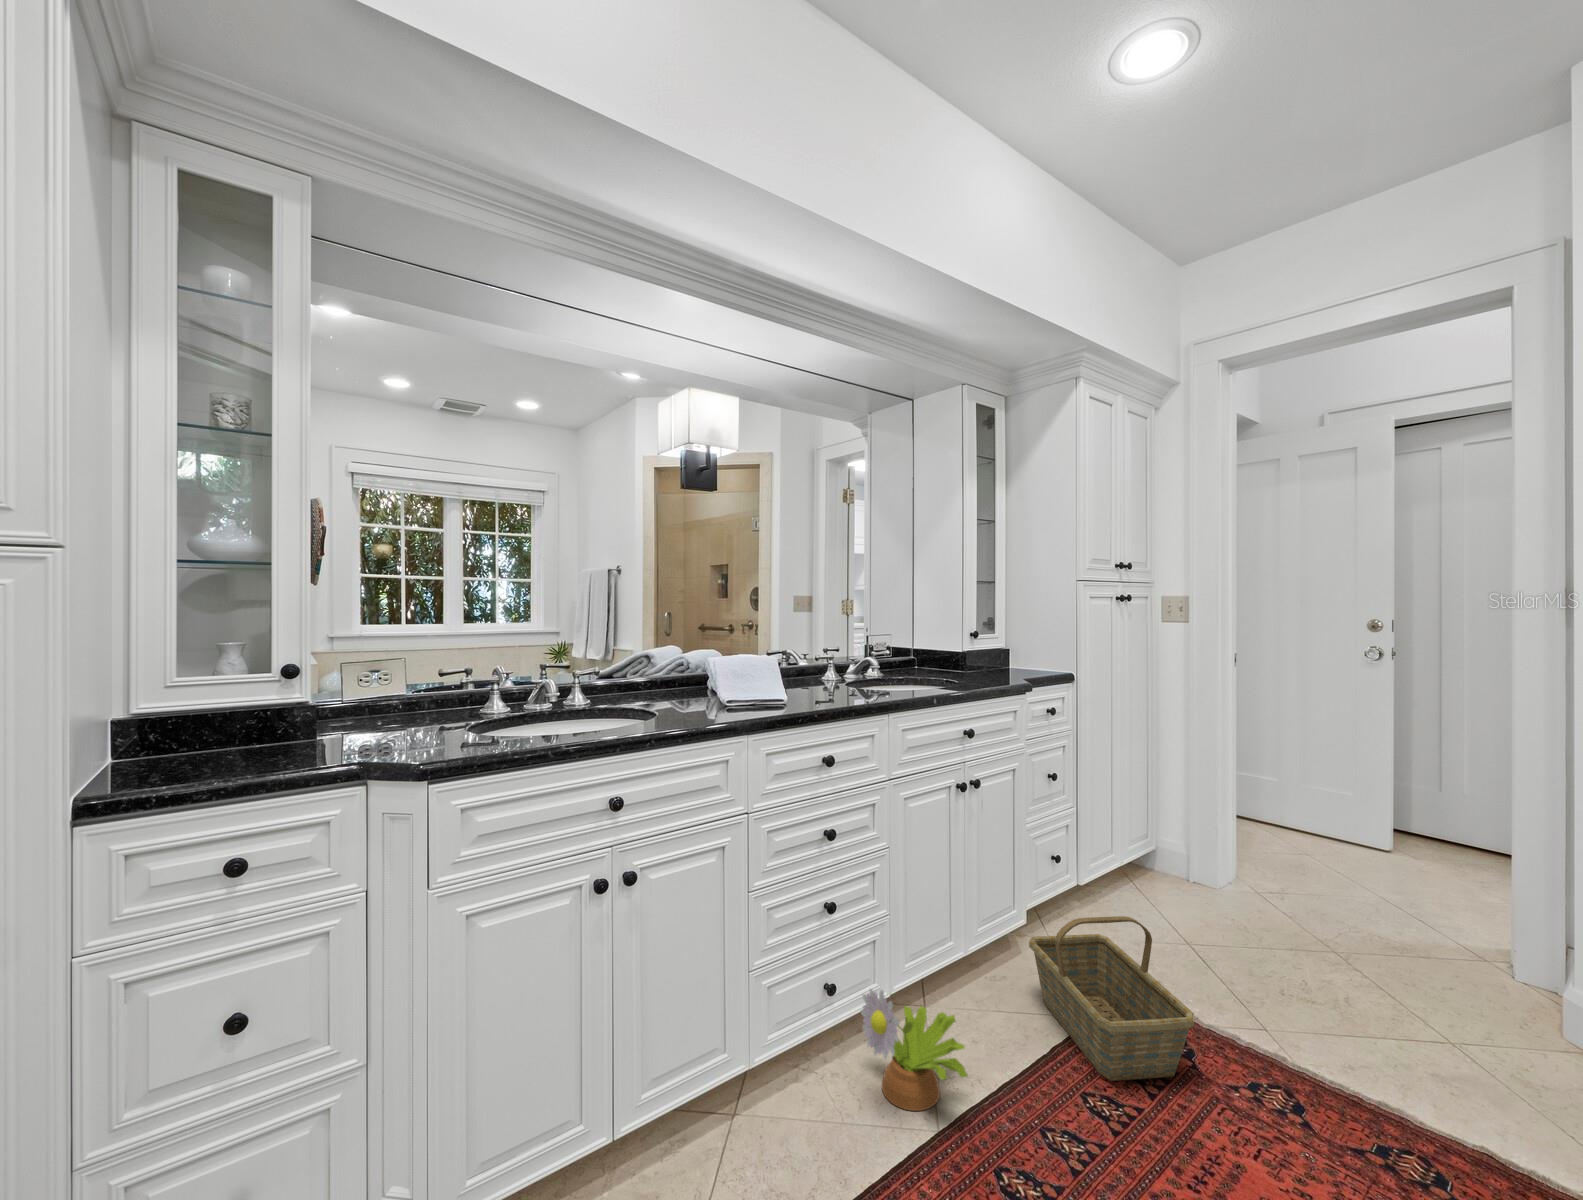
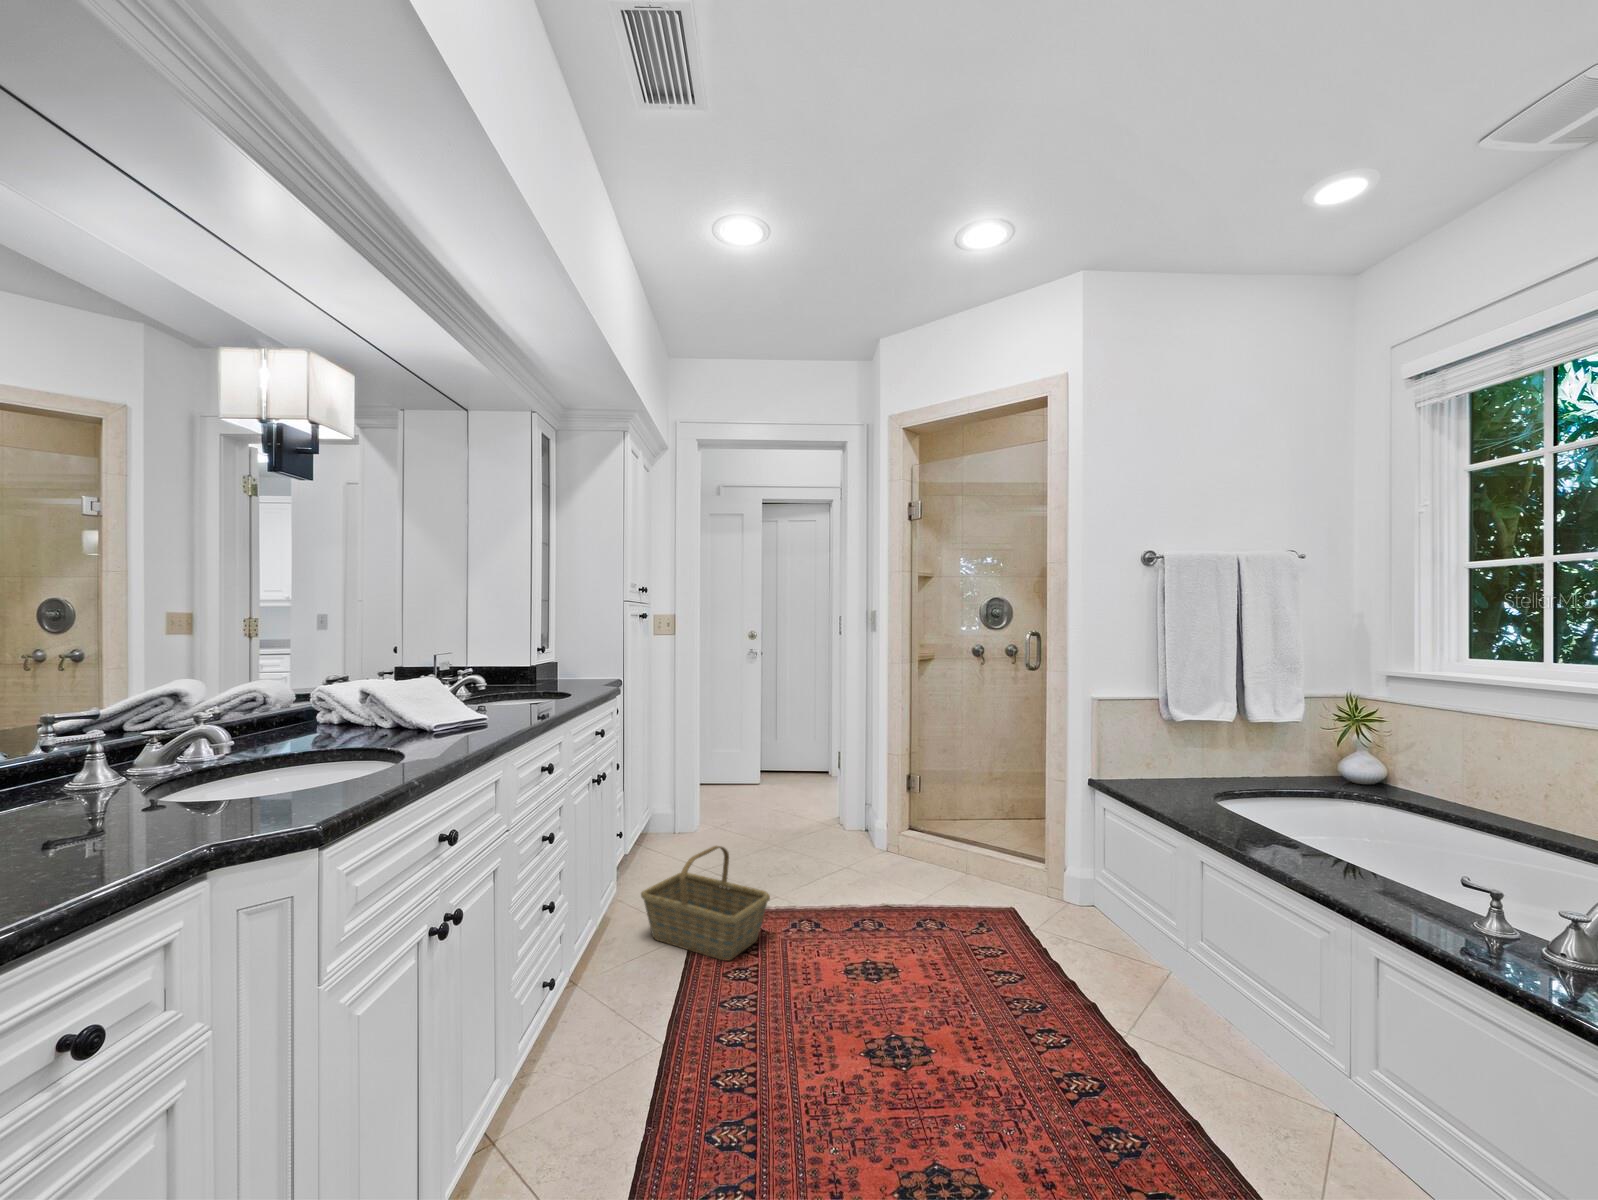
decorative plant: present [861,989,967,1111] -> none [572,954,680,1049]

